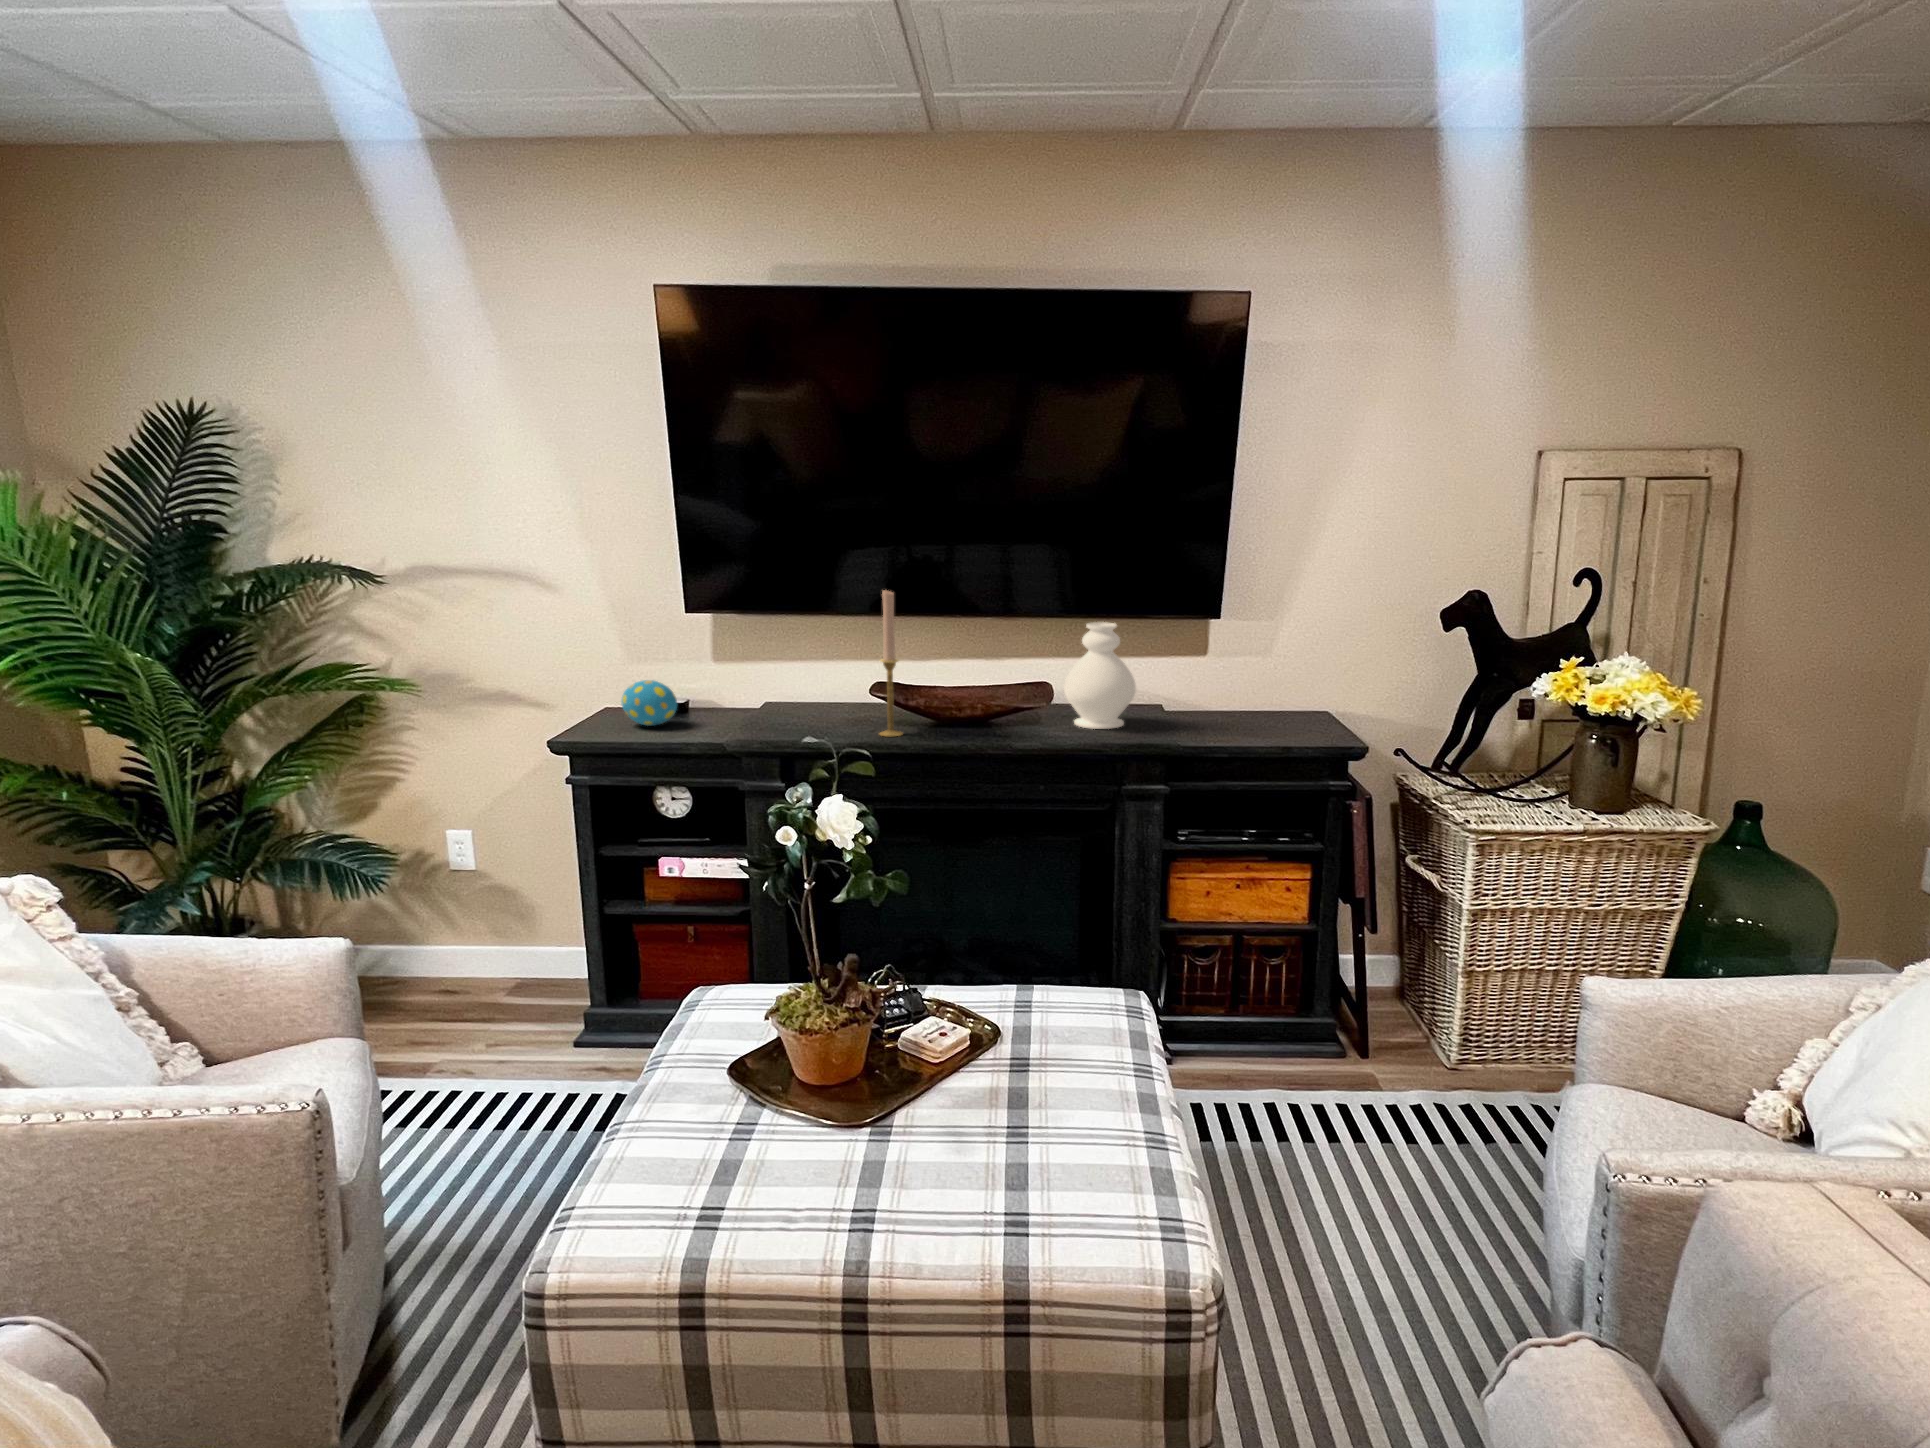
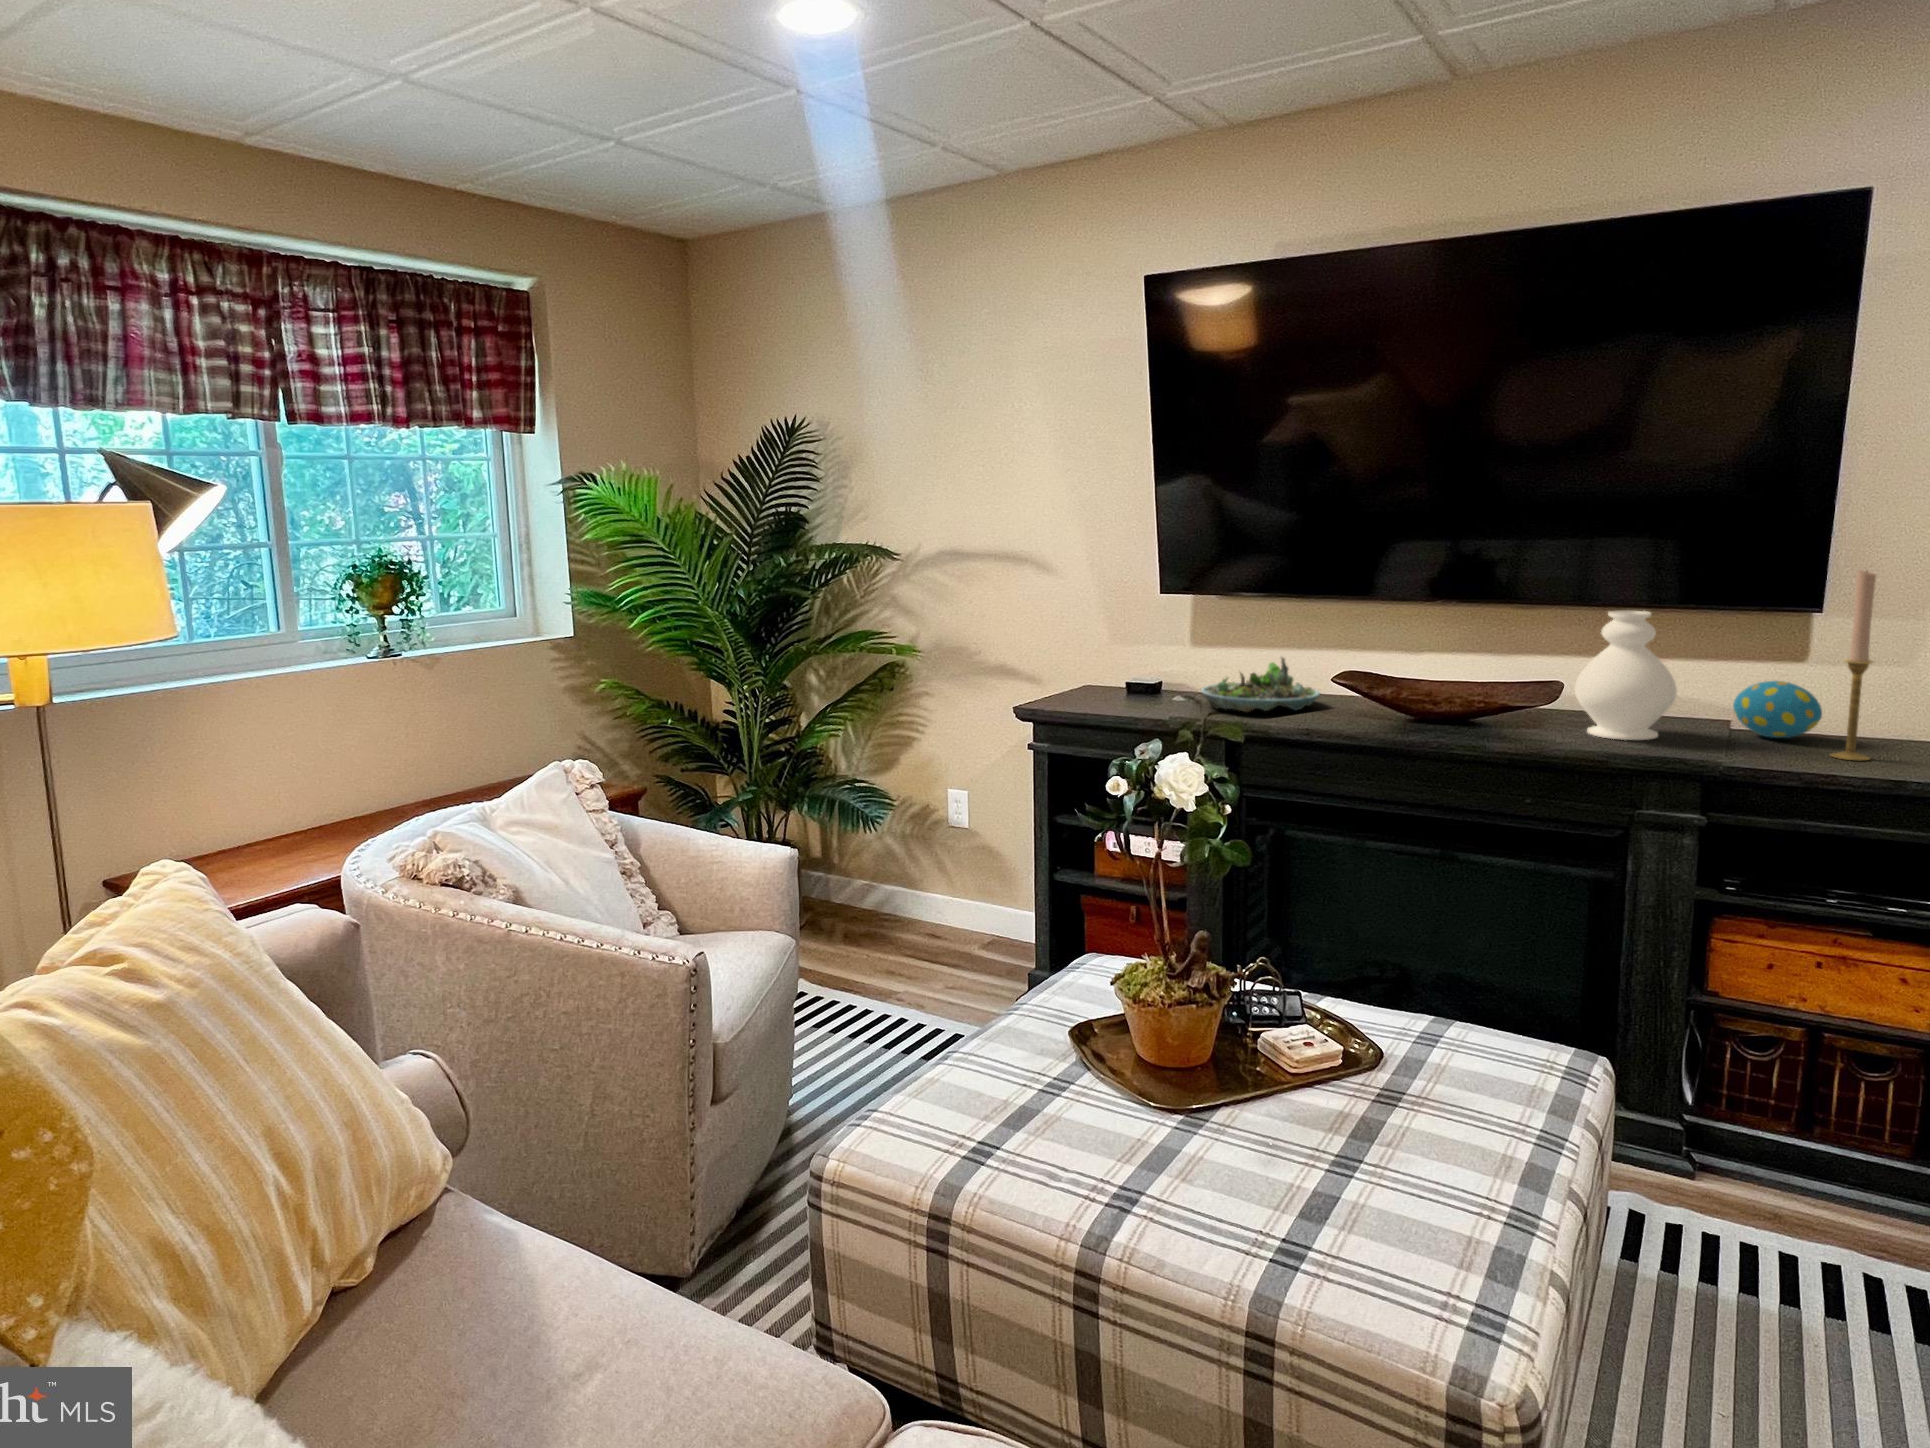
candlestick: present [880,590,902,736] -> present [1831,570,1876,760]
succulent planter: none [742,671,854,728] -> present [1201,657,1320,712]
decorative egg: present [621,680,677,726] -> present [1733,681,1822,738]

